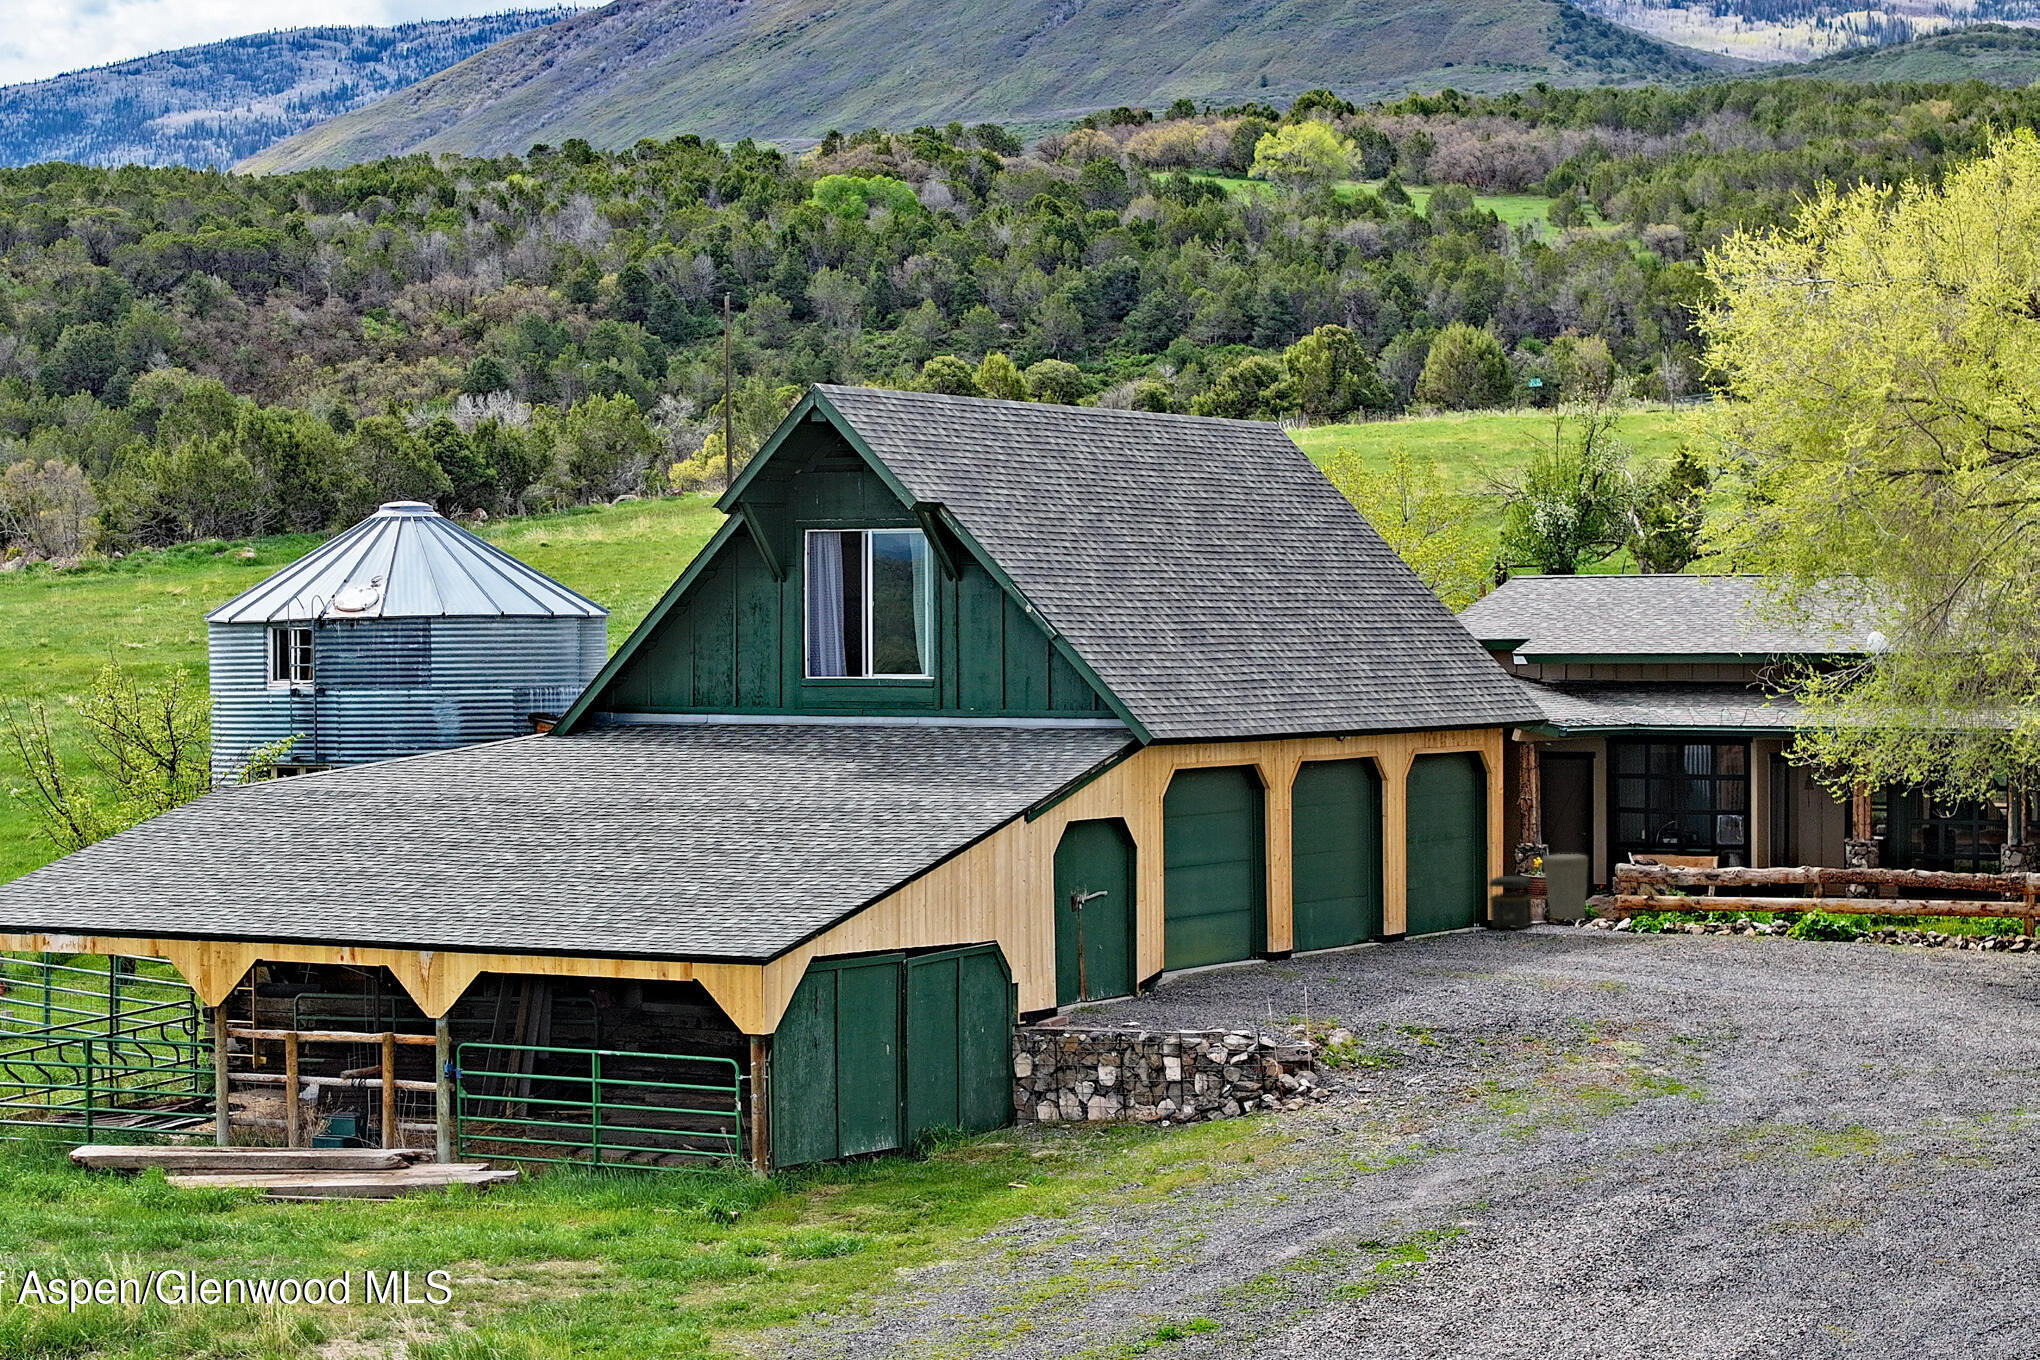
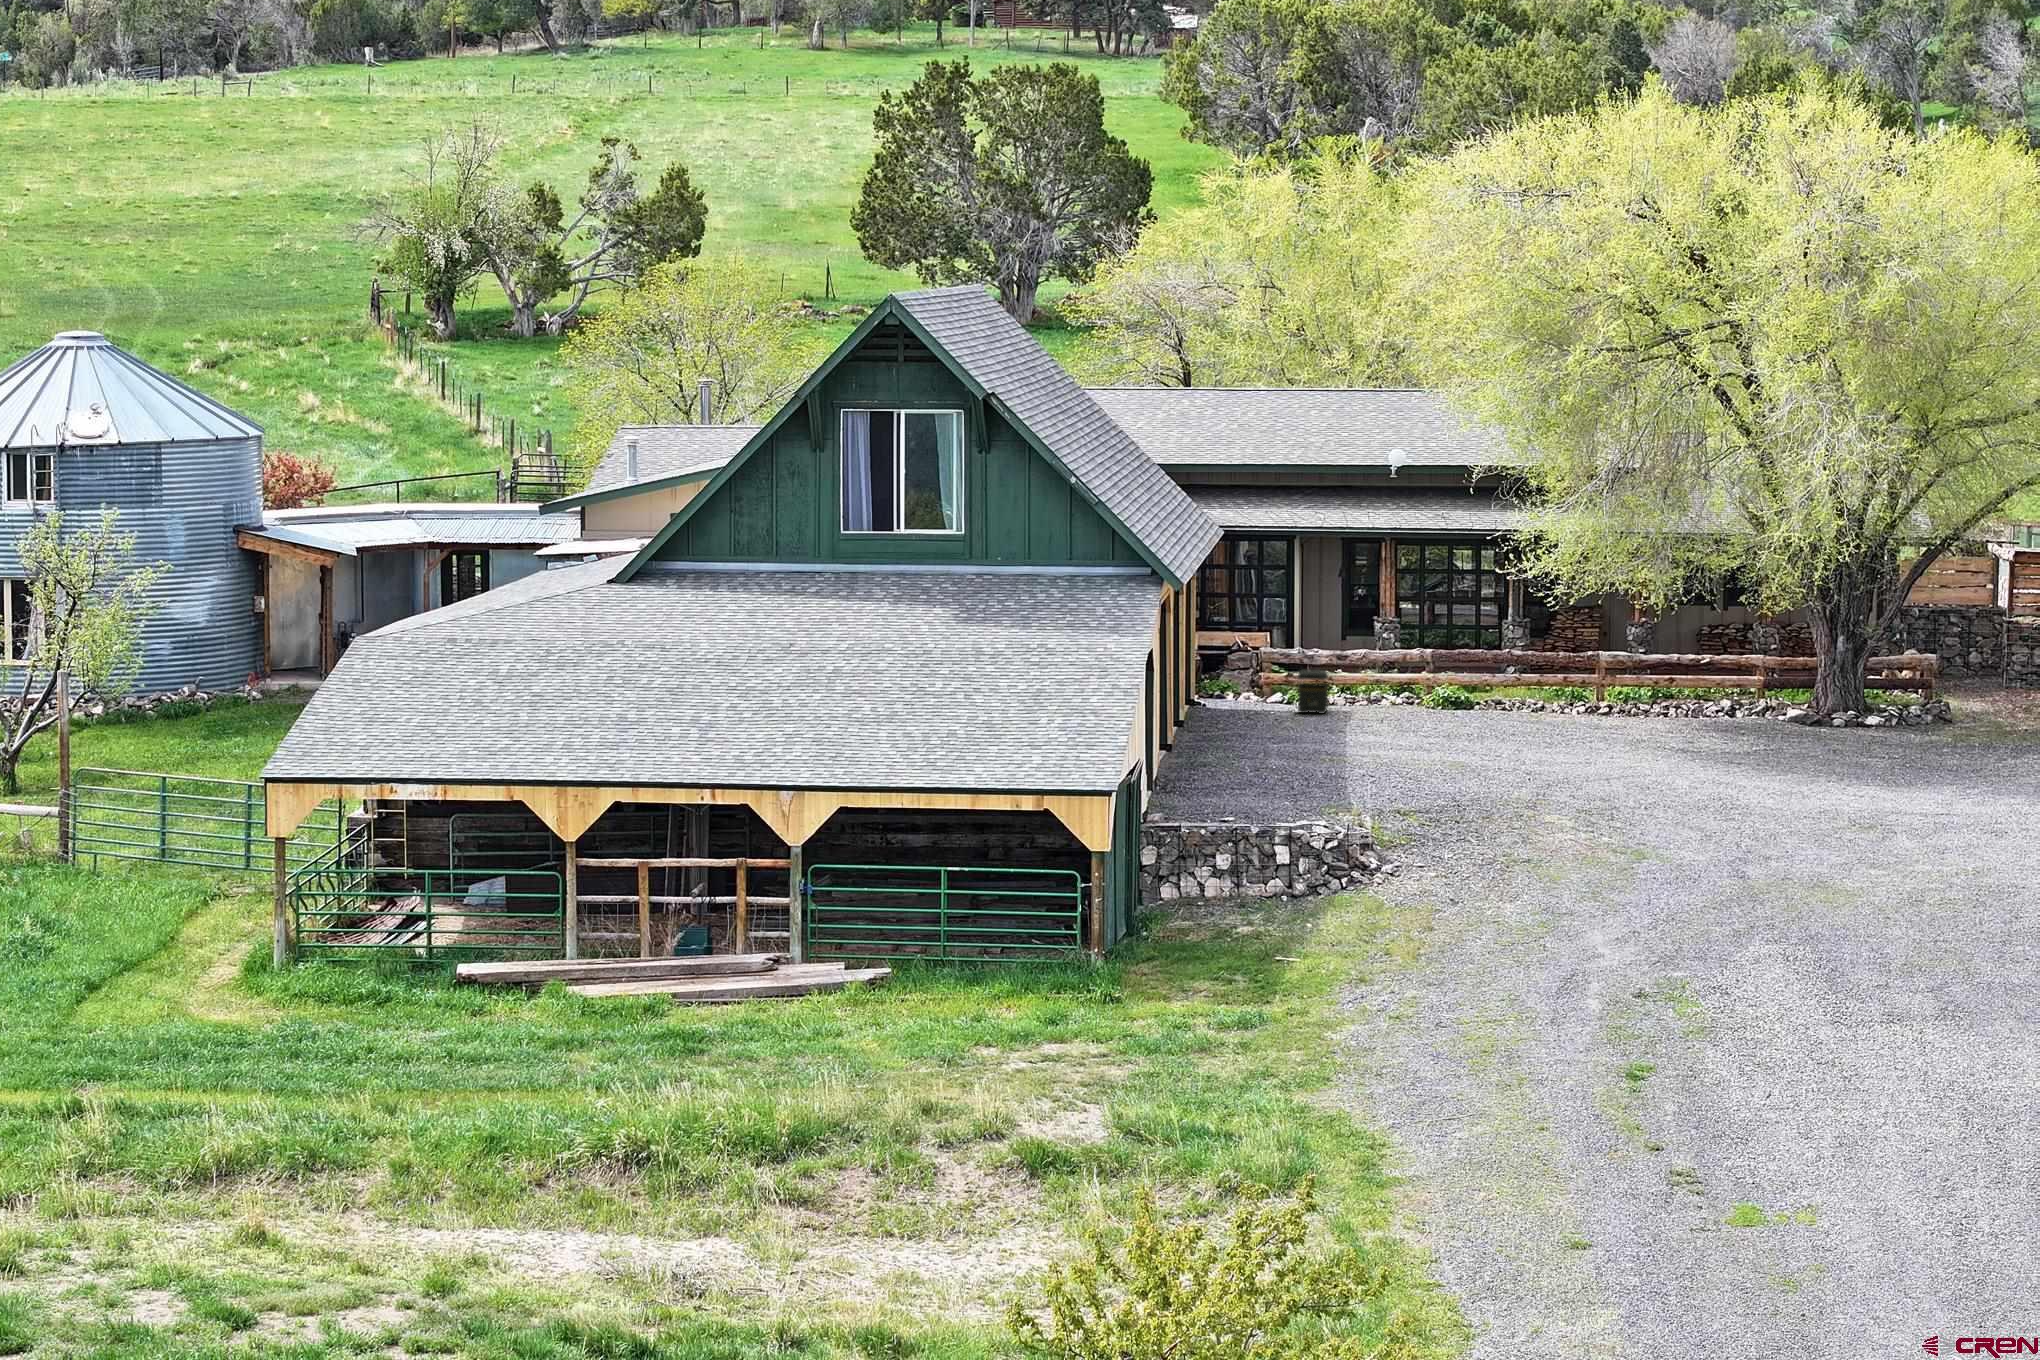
trash can: present [1542,854,1588,919] -> none [1323,648,1361,702]

